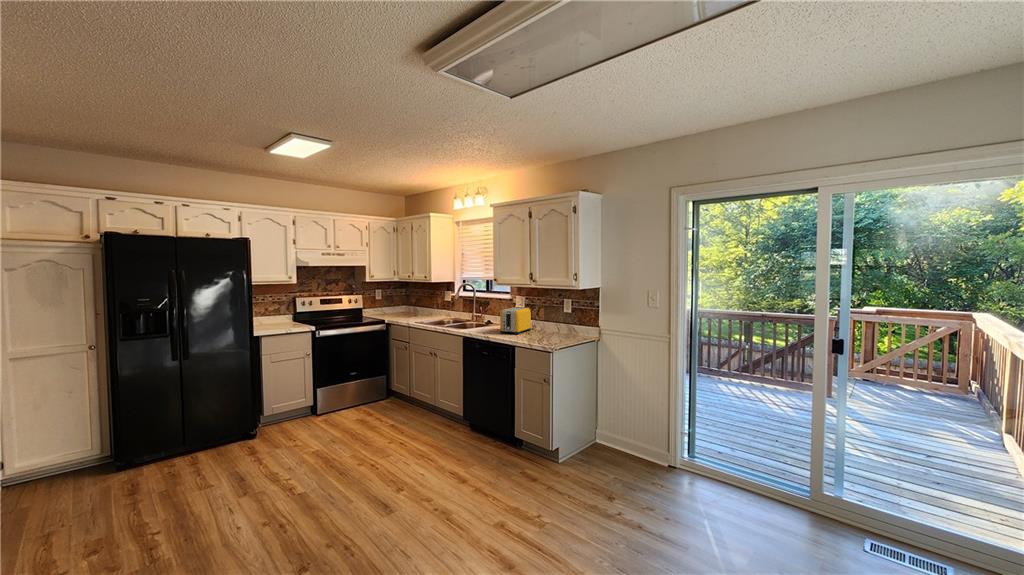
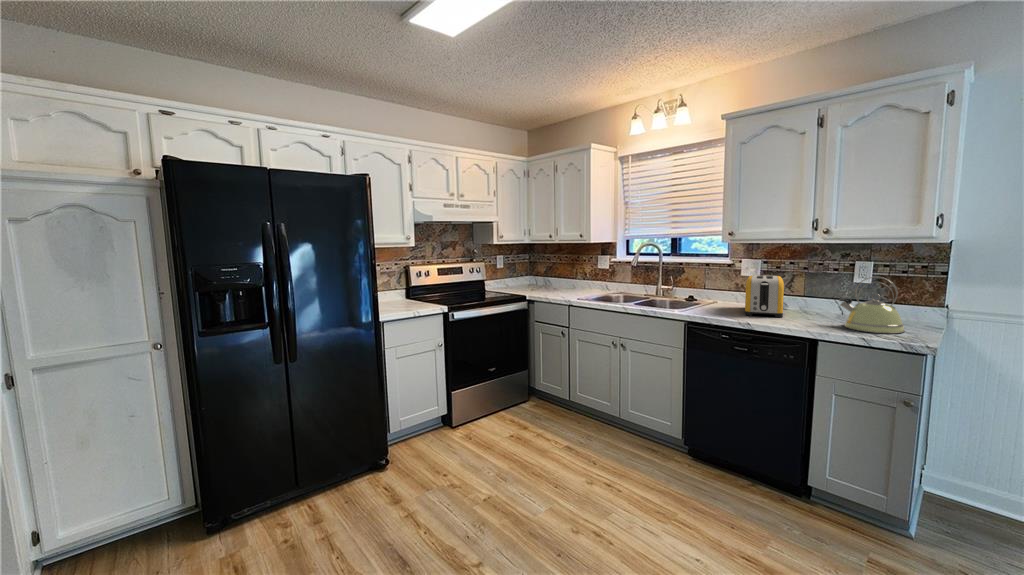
kettle: none [538,309,566,343] -> present [839,276,905,333]

